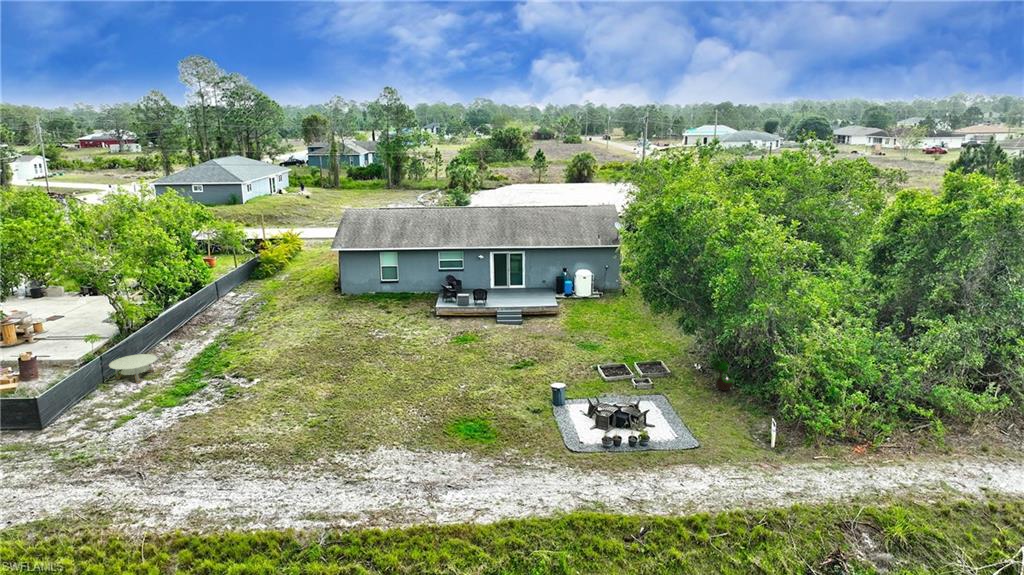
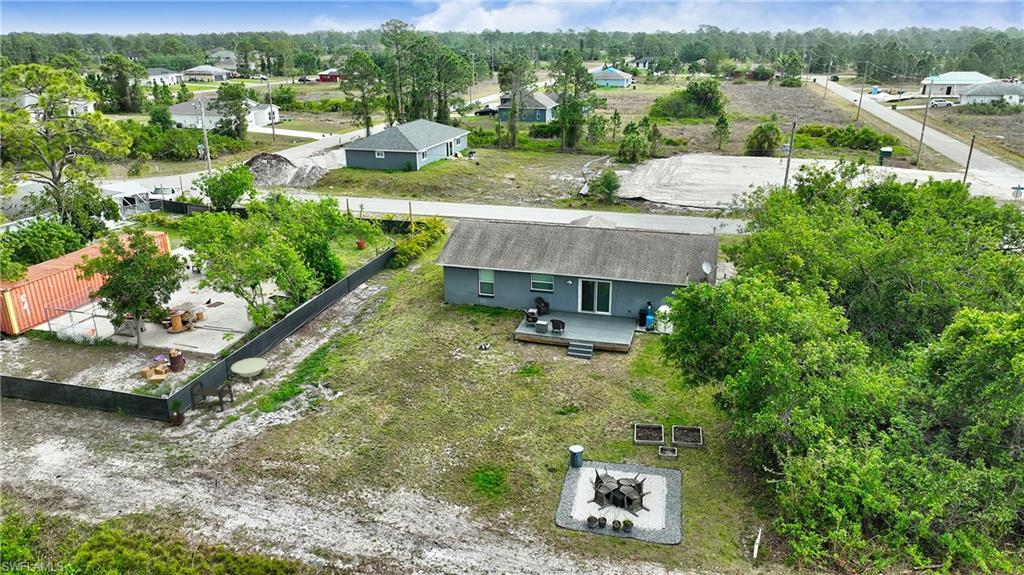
potted tree: present [713,360,732,390] -> present [170,400,185,425]
bench: none [64,375,123,414] -> present [190,381,234,412]

